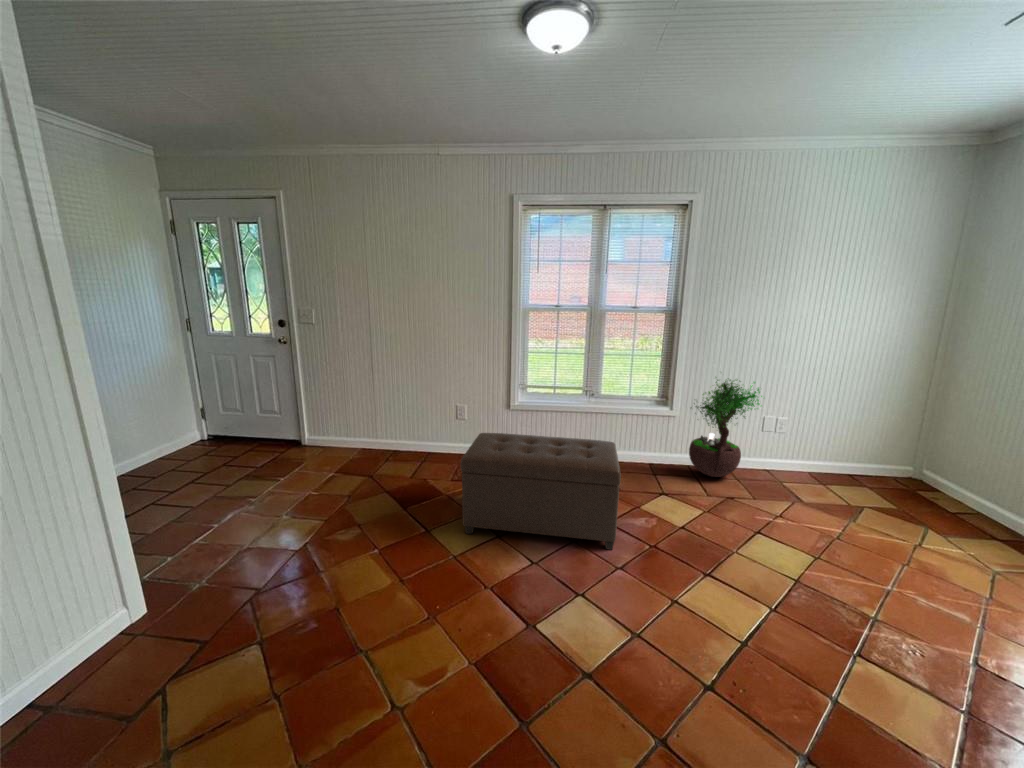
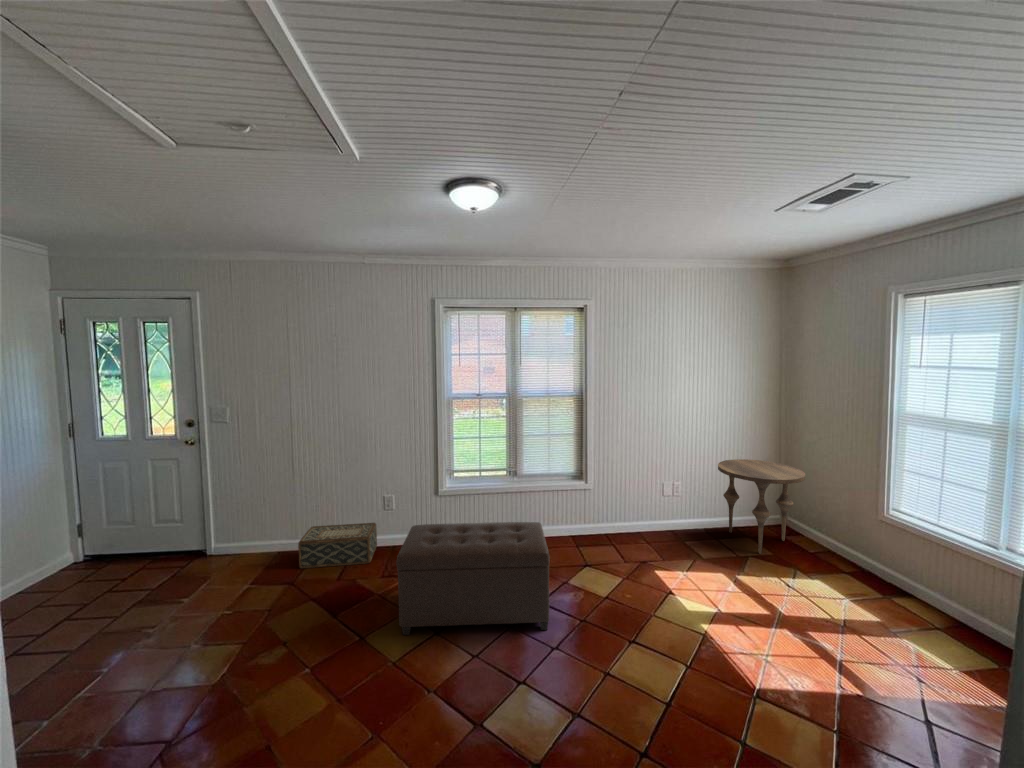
potted tree: present [689,380,762,477] -> none [602,447,661,543]
side table: none [839,396,964,506] -> present [718,459,805,554]
woven basket: none [377,428,450,467] -> present [298,523,377,568]

